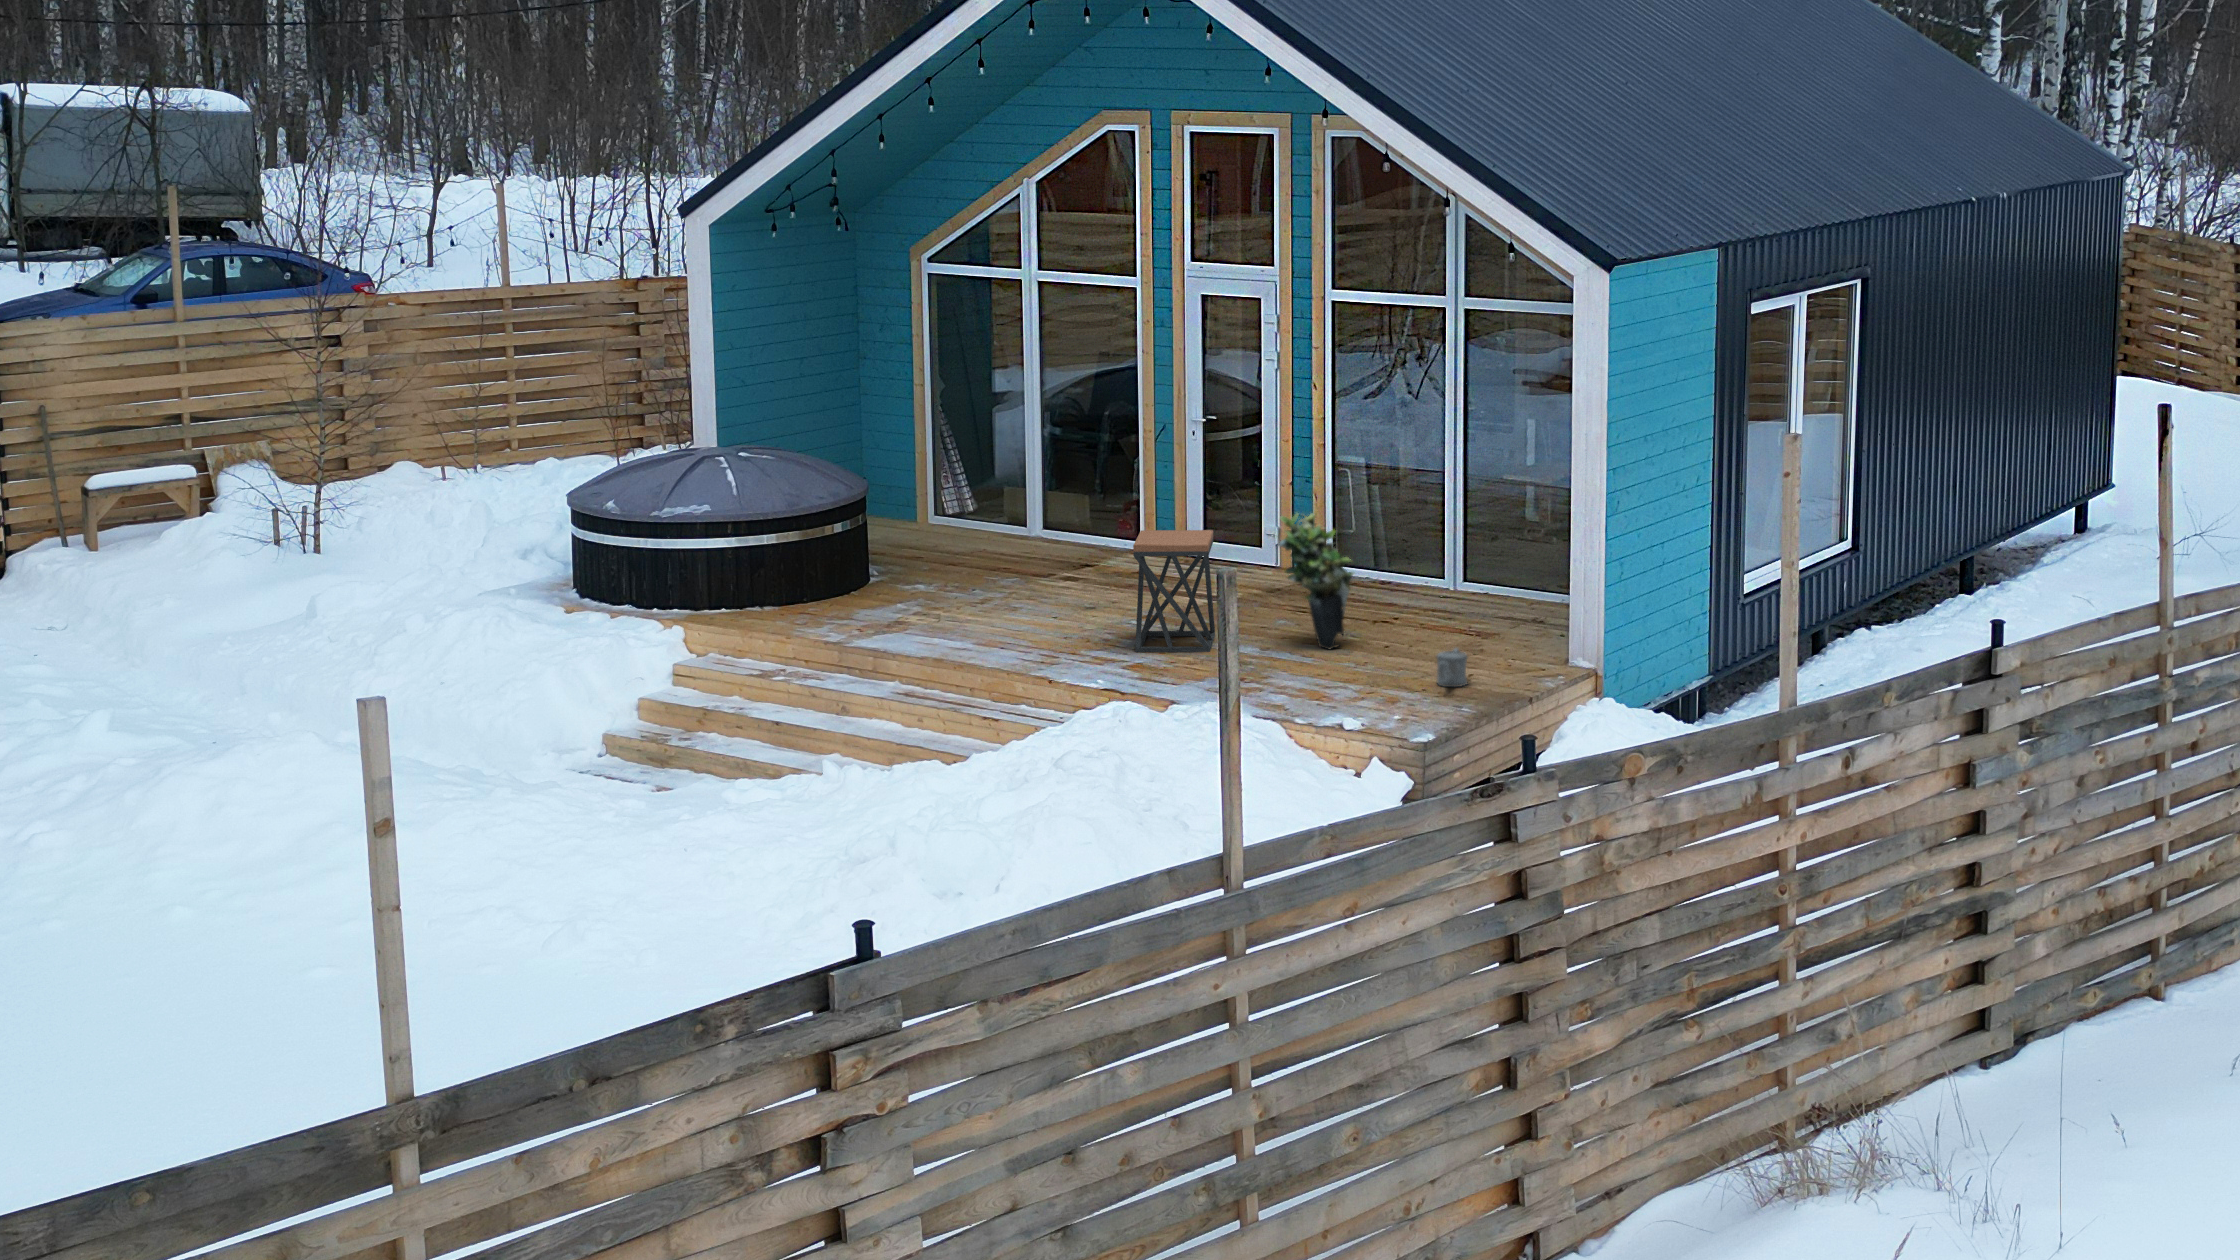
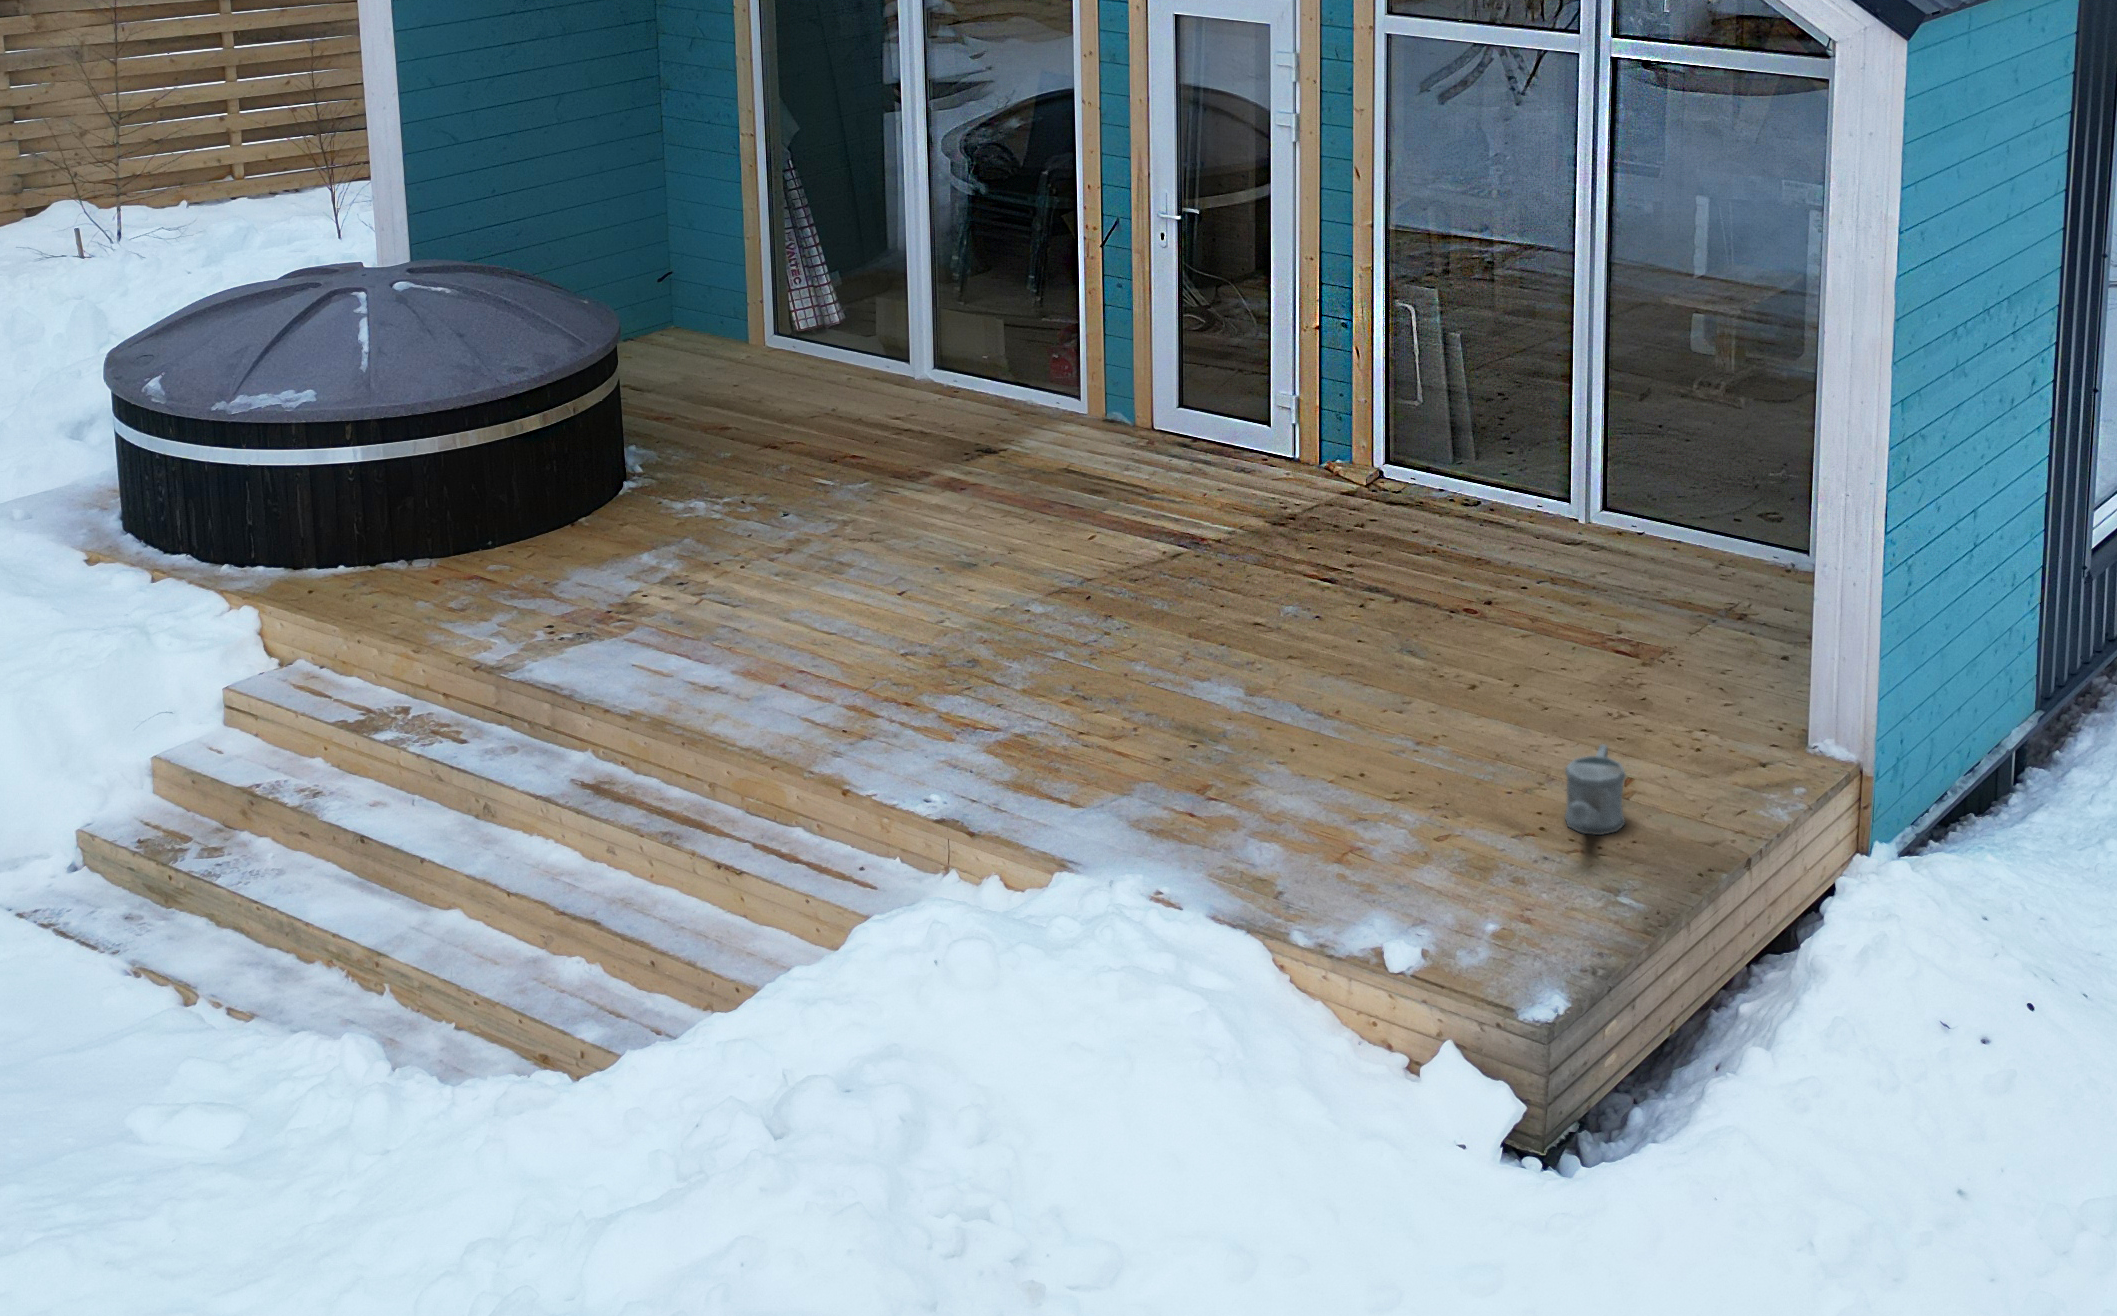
potted plant: present [1279,514,1353,650] -> none [1275,439,1415,698]
stool: present [1133,530,1215,652] -> none [1008,465,1167,699]

